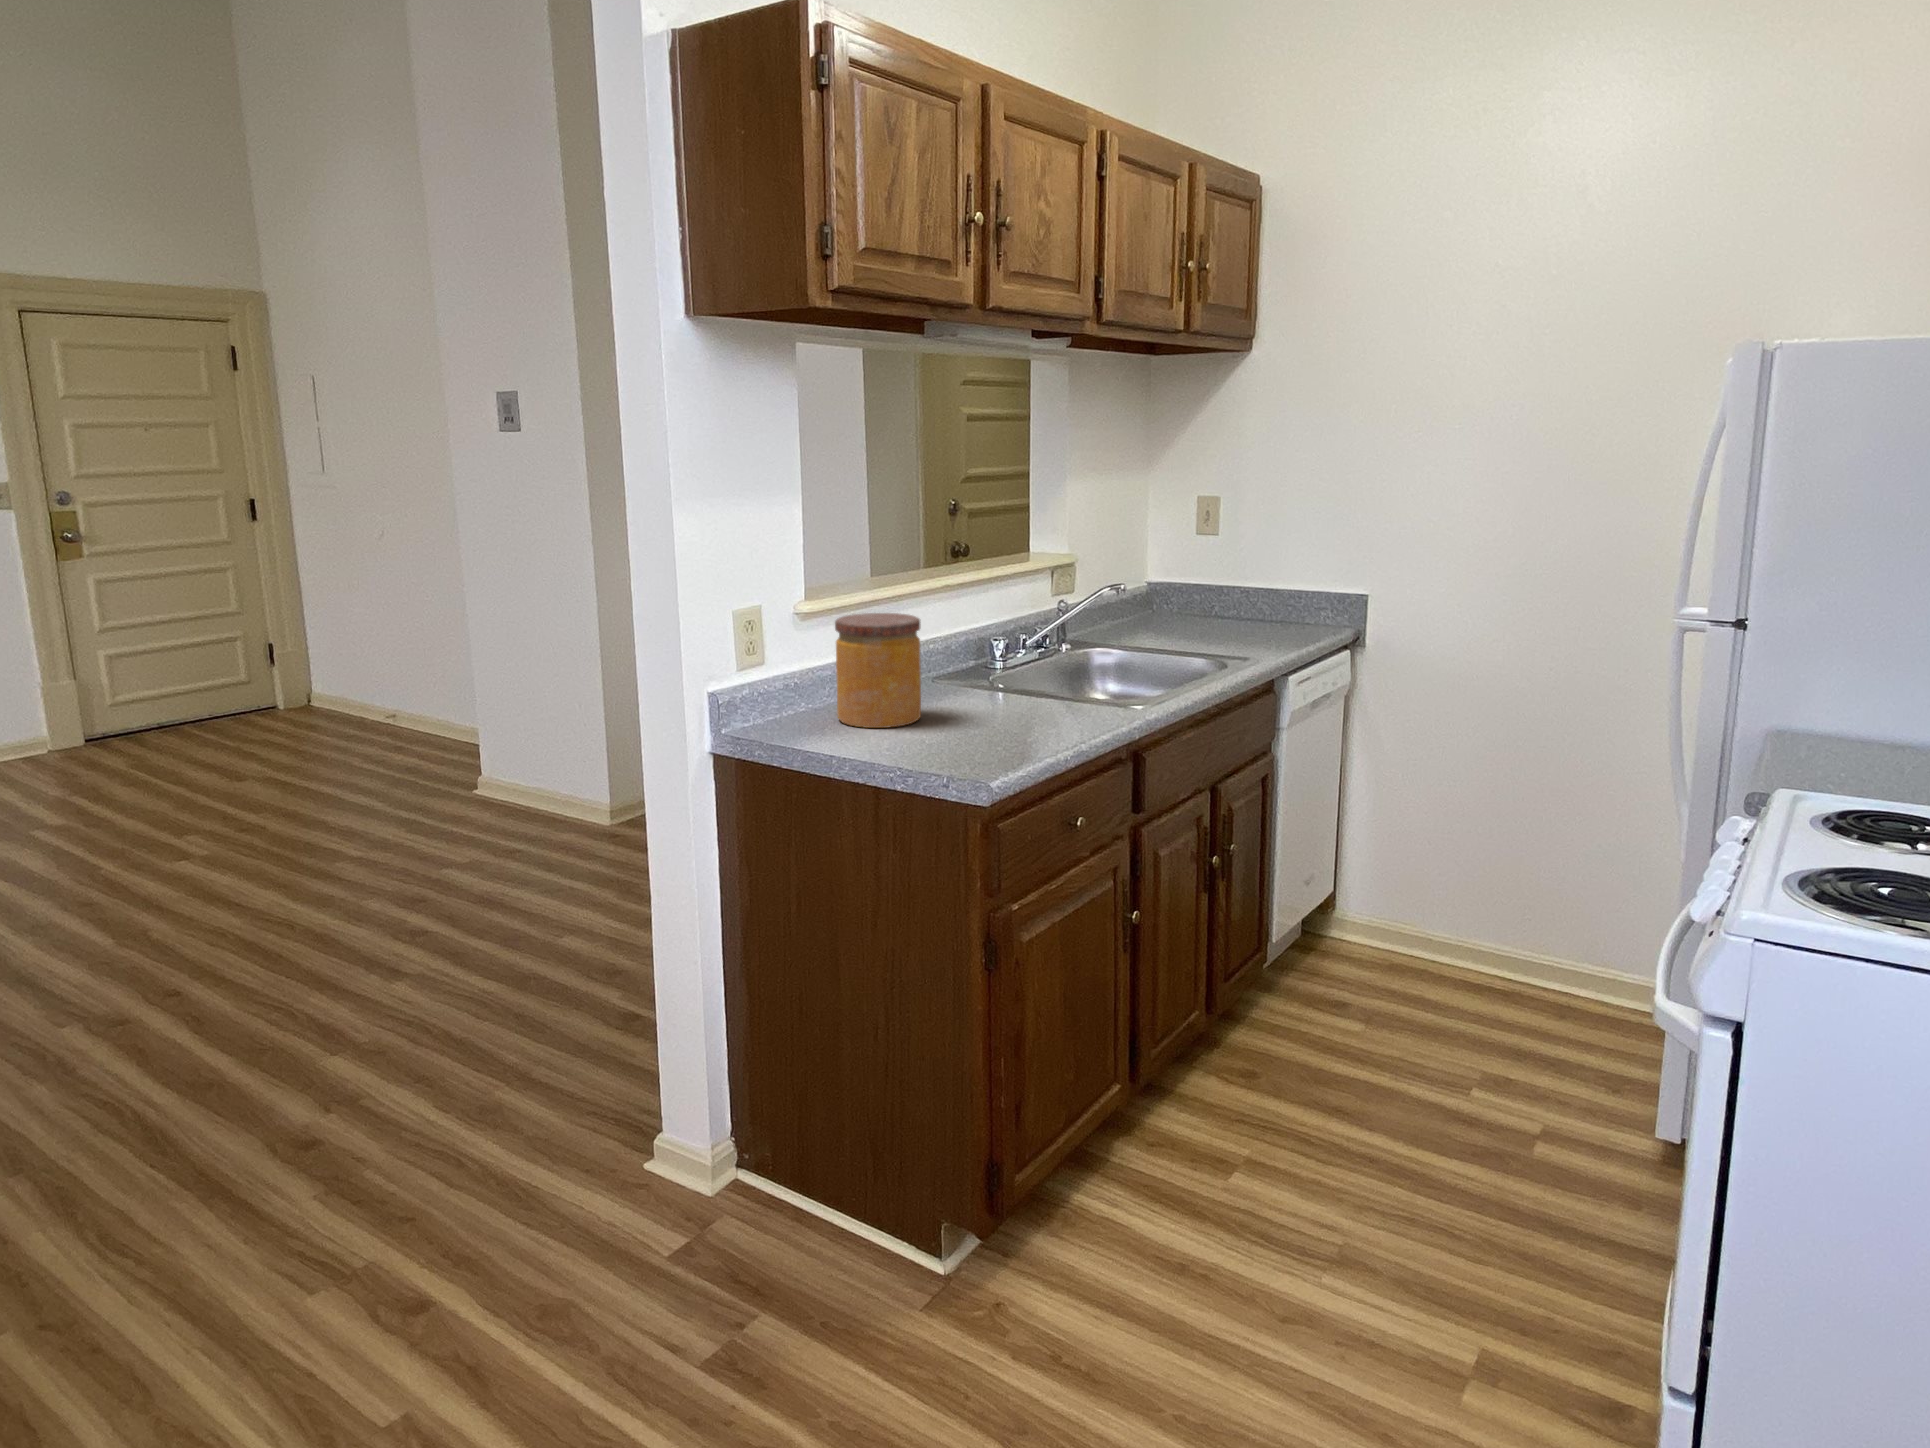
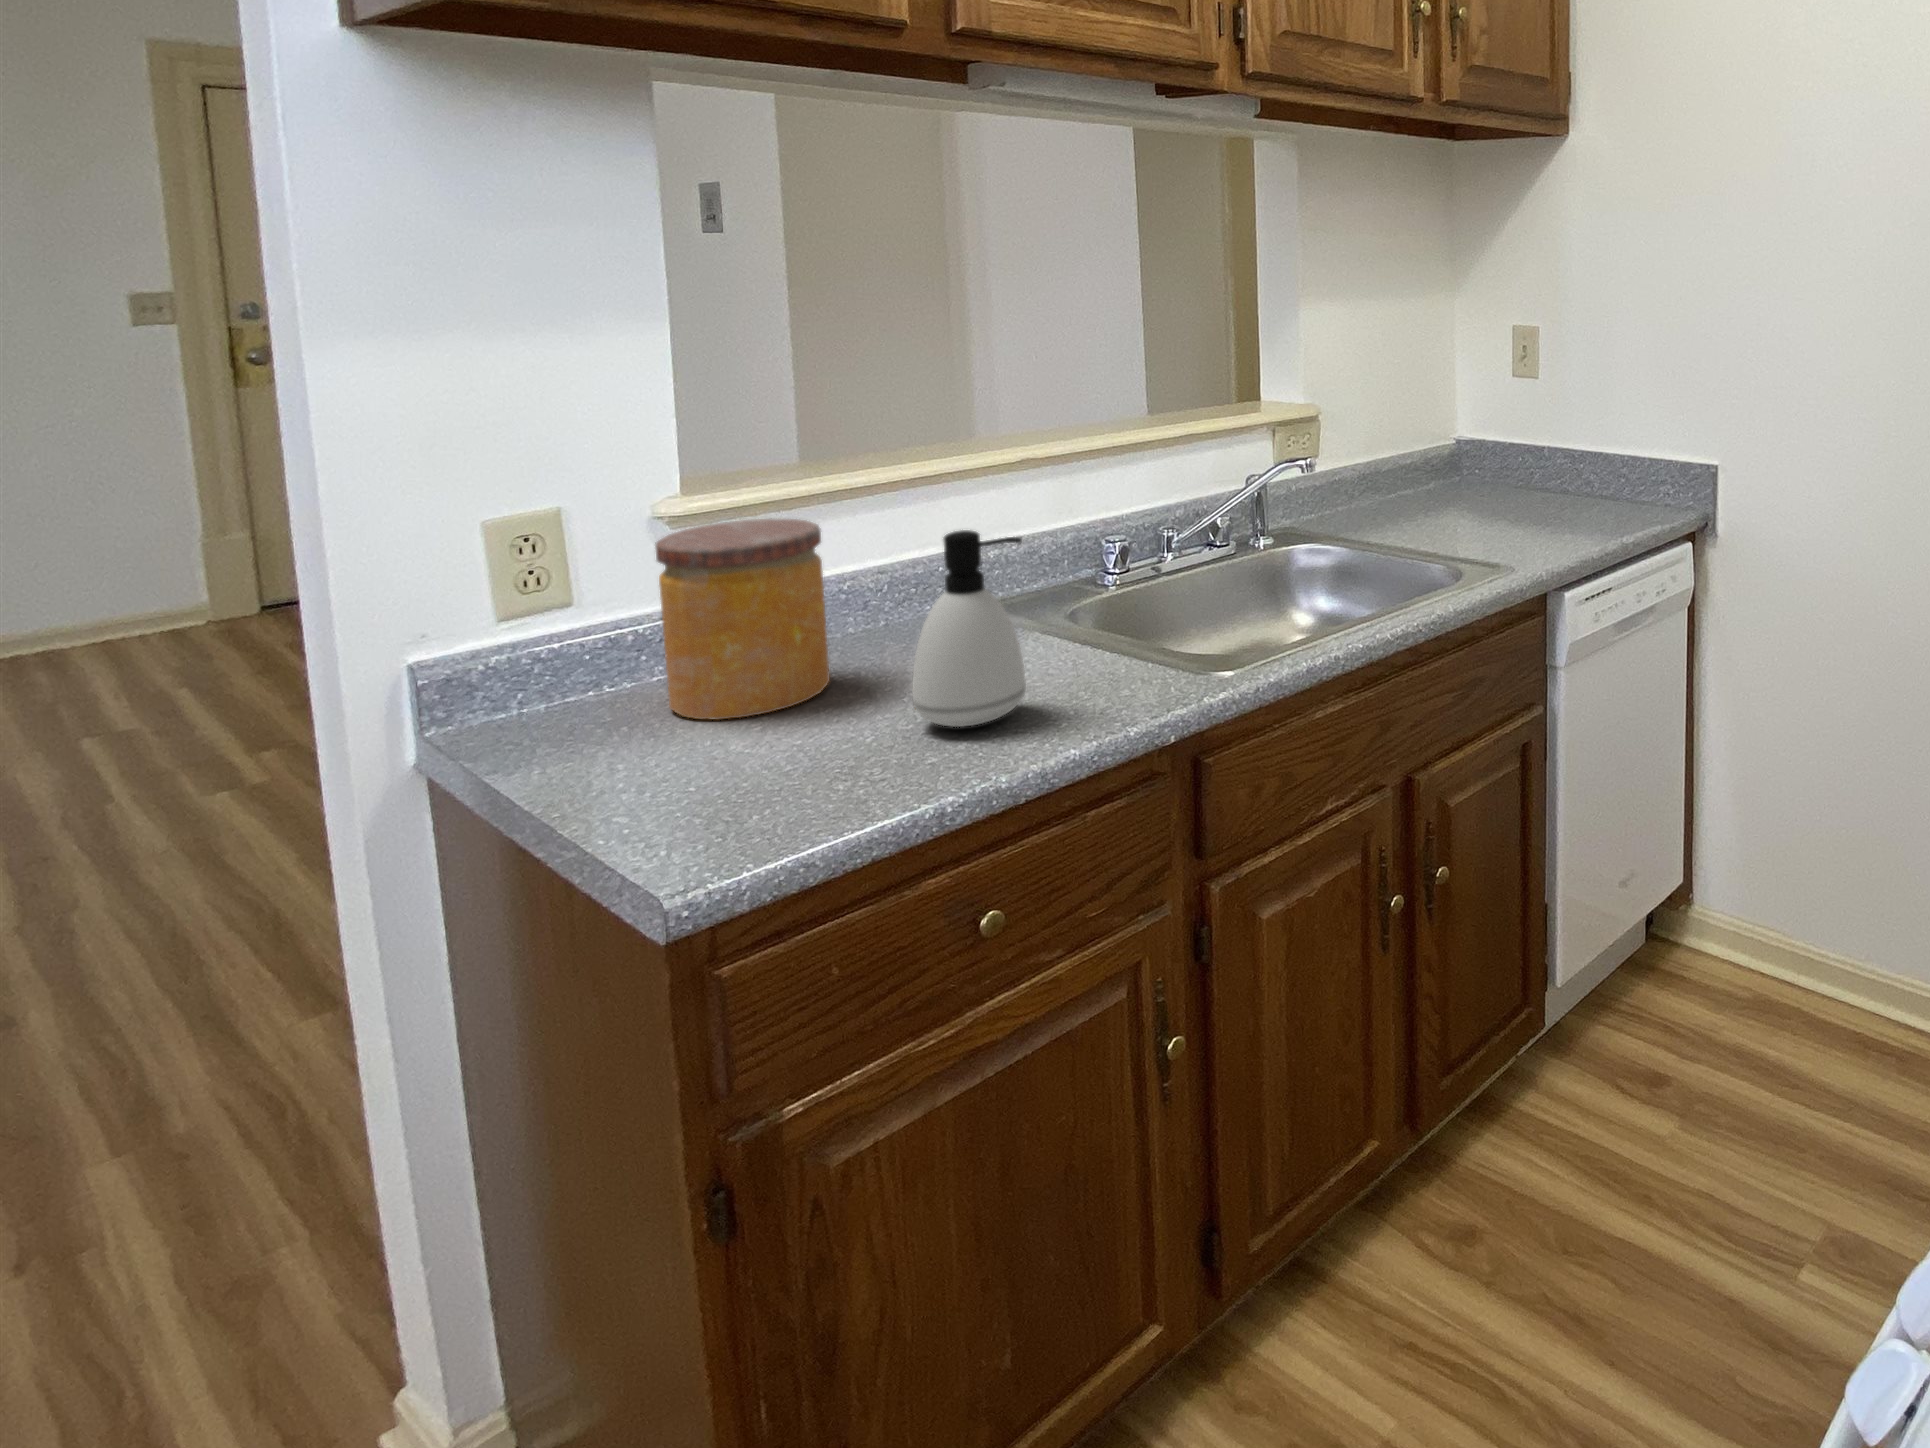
soap dispenser: none [1004,613,1068,729] -> present [912,530,1026,727]

